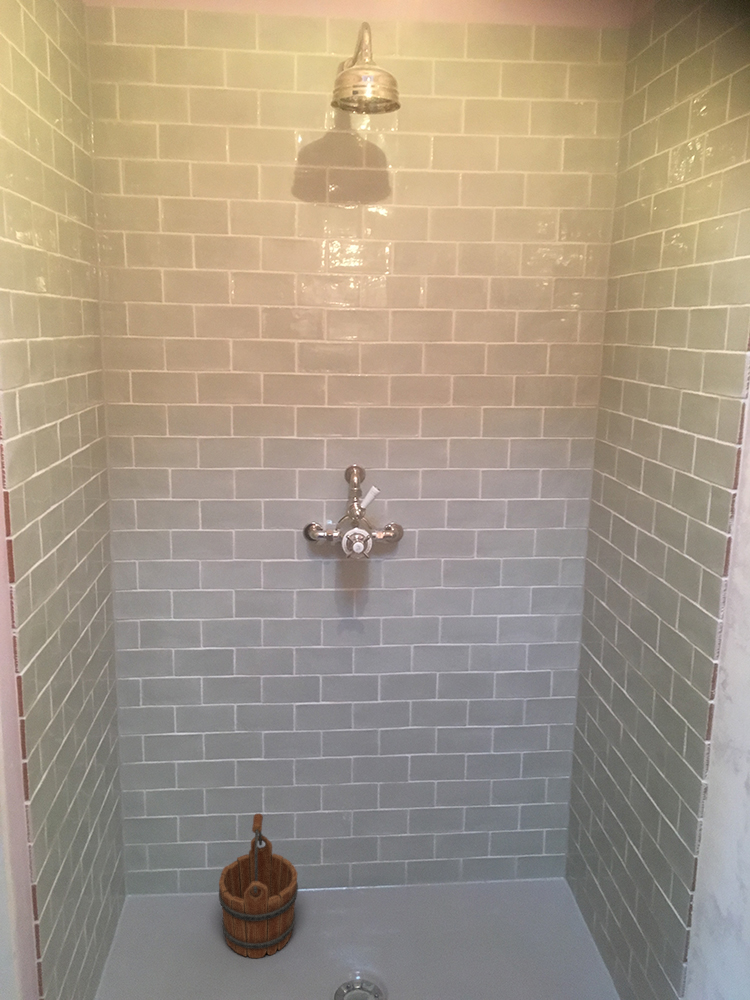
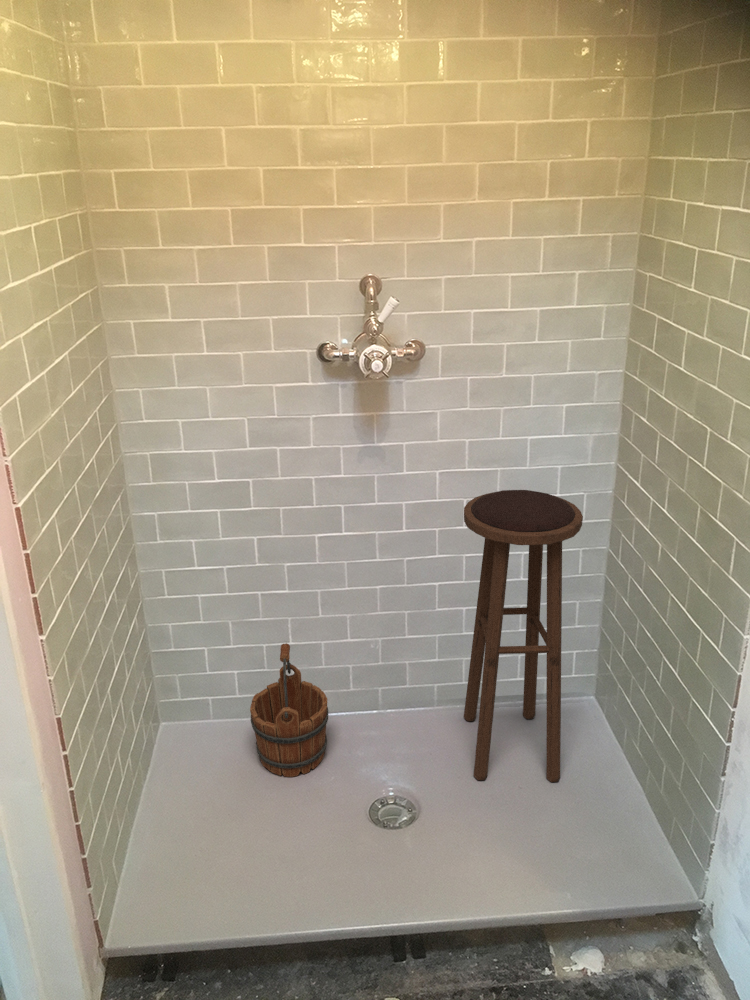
stool: none [435,666,548,970] -> present [464,490,583,782]

